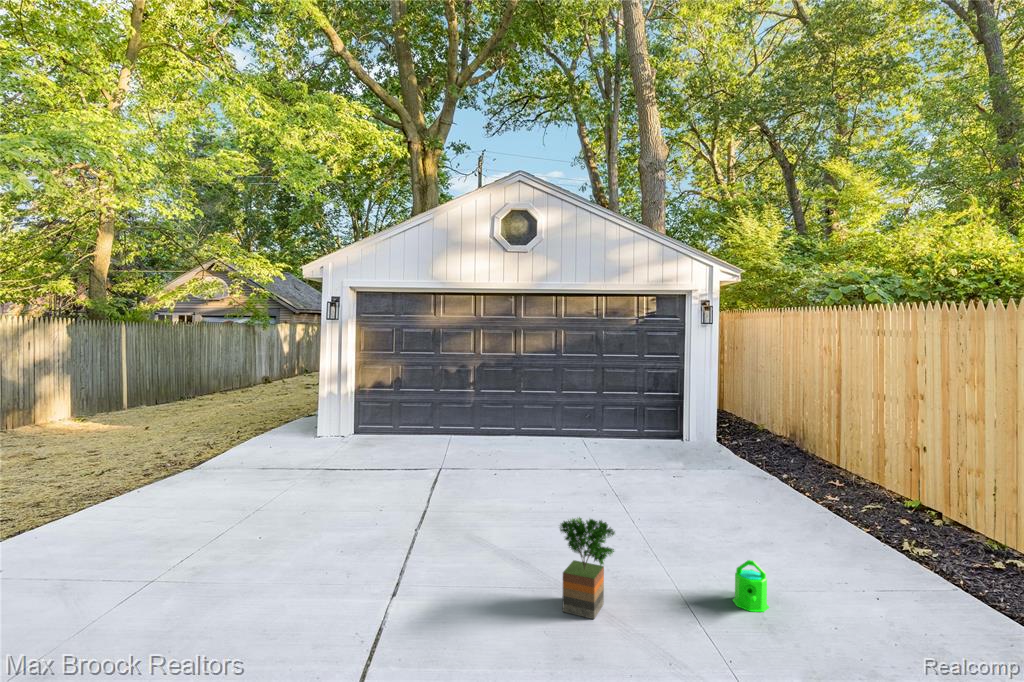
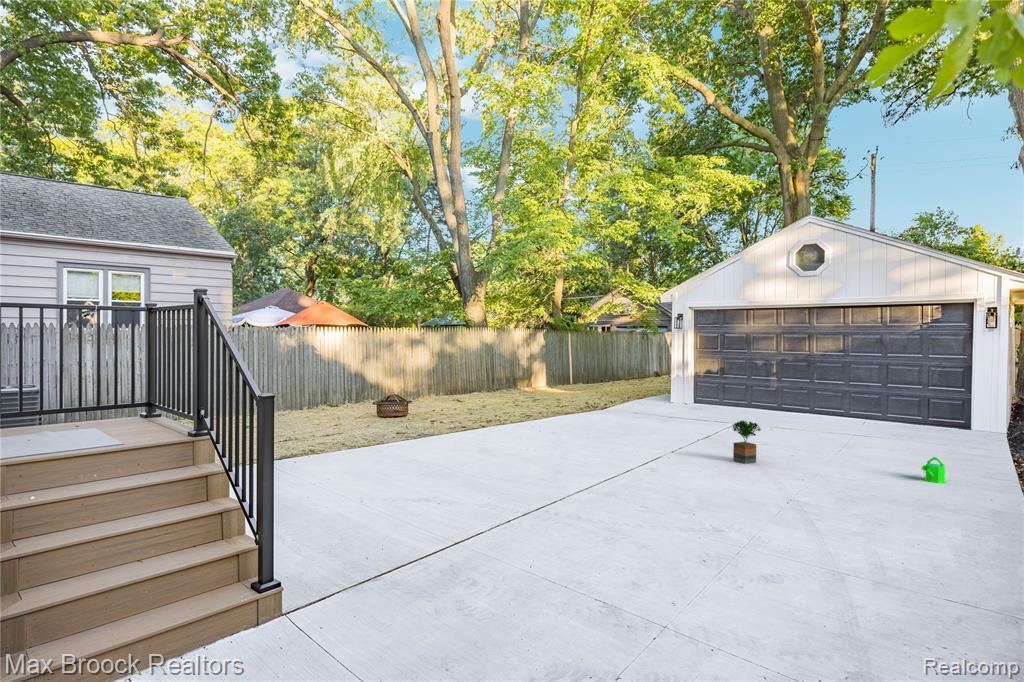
watering can: present [732,560,769,612] -> present [922,457,946,483]

